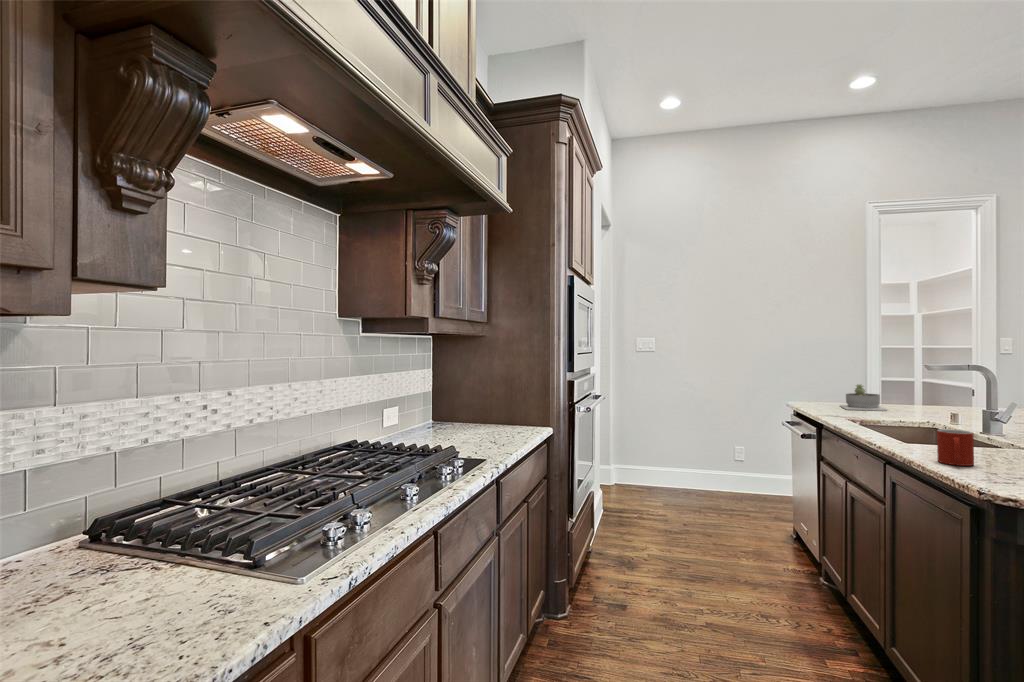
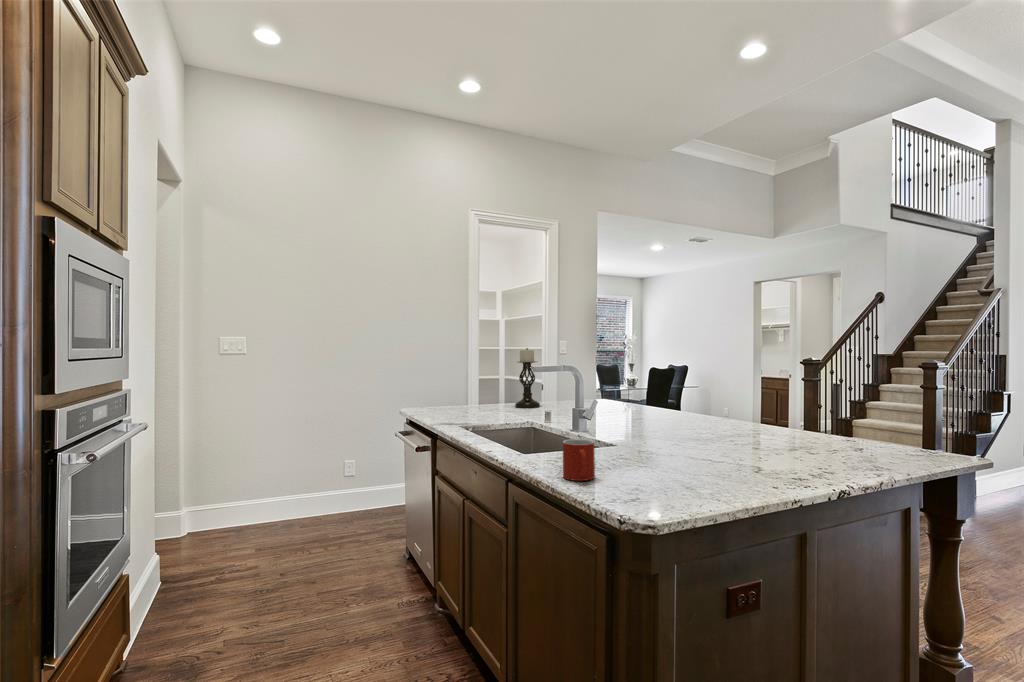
candle holder: none [918,348,951,411] -> present [515,348,540,408]
succulent planter: present [840,384,887,411] -> none [450,386,493,414]

